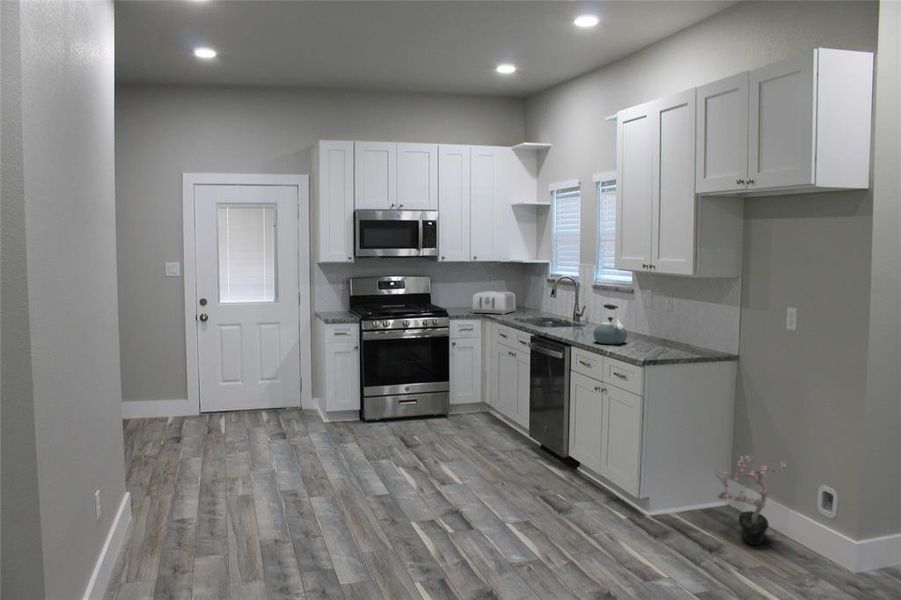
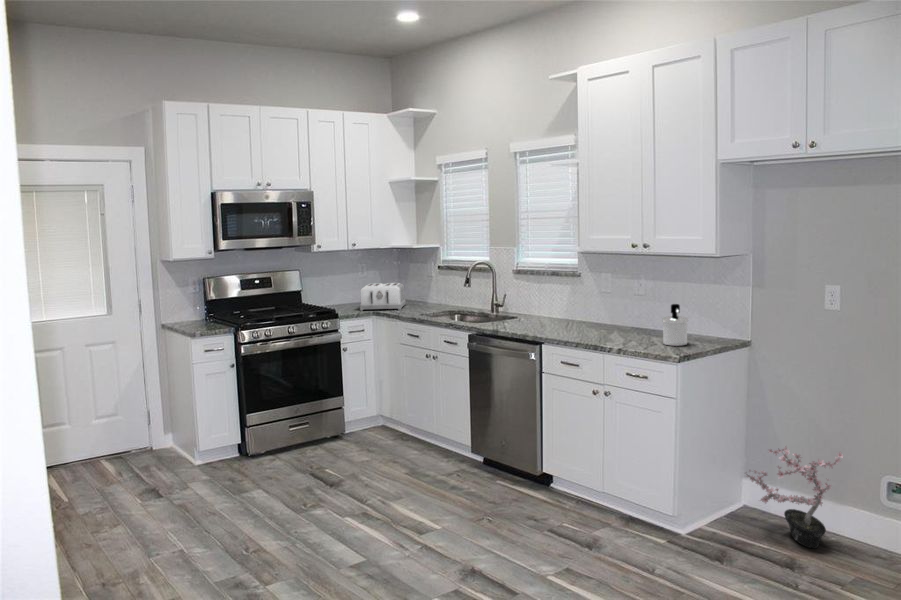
kettle: present [593,304,627,344] -> none [572,292,613,338]
soap dispenser: none [653,318,675,354] -> present [662,304,688,346]

